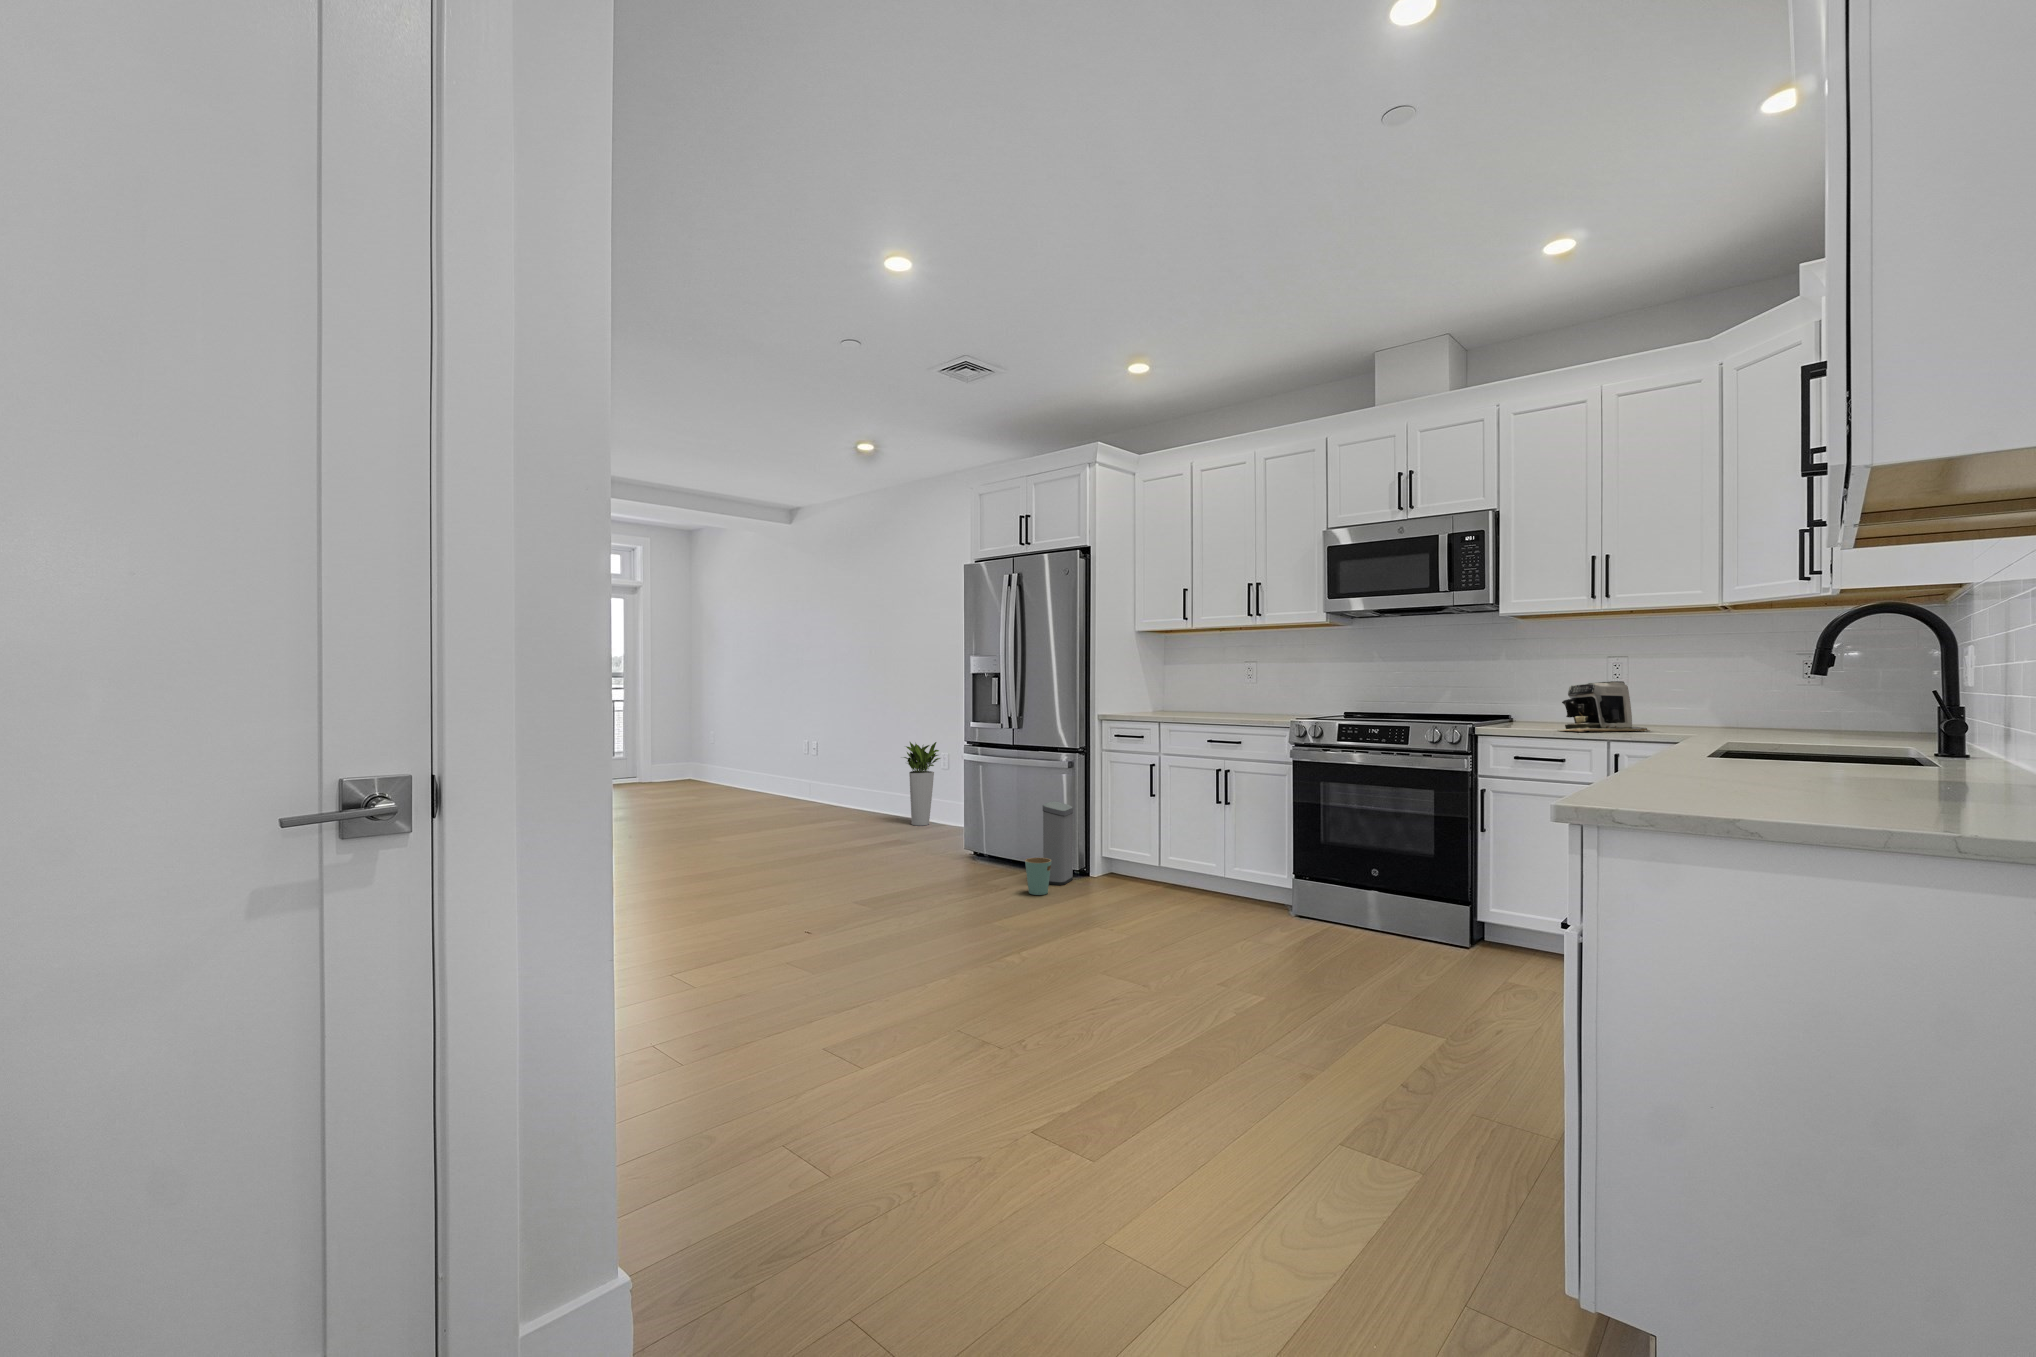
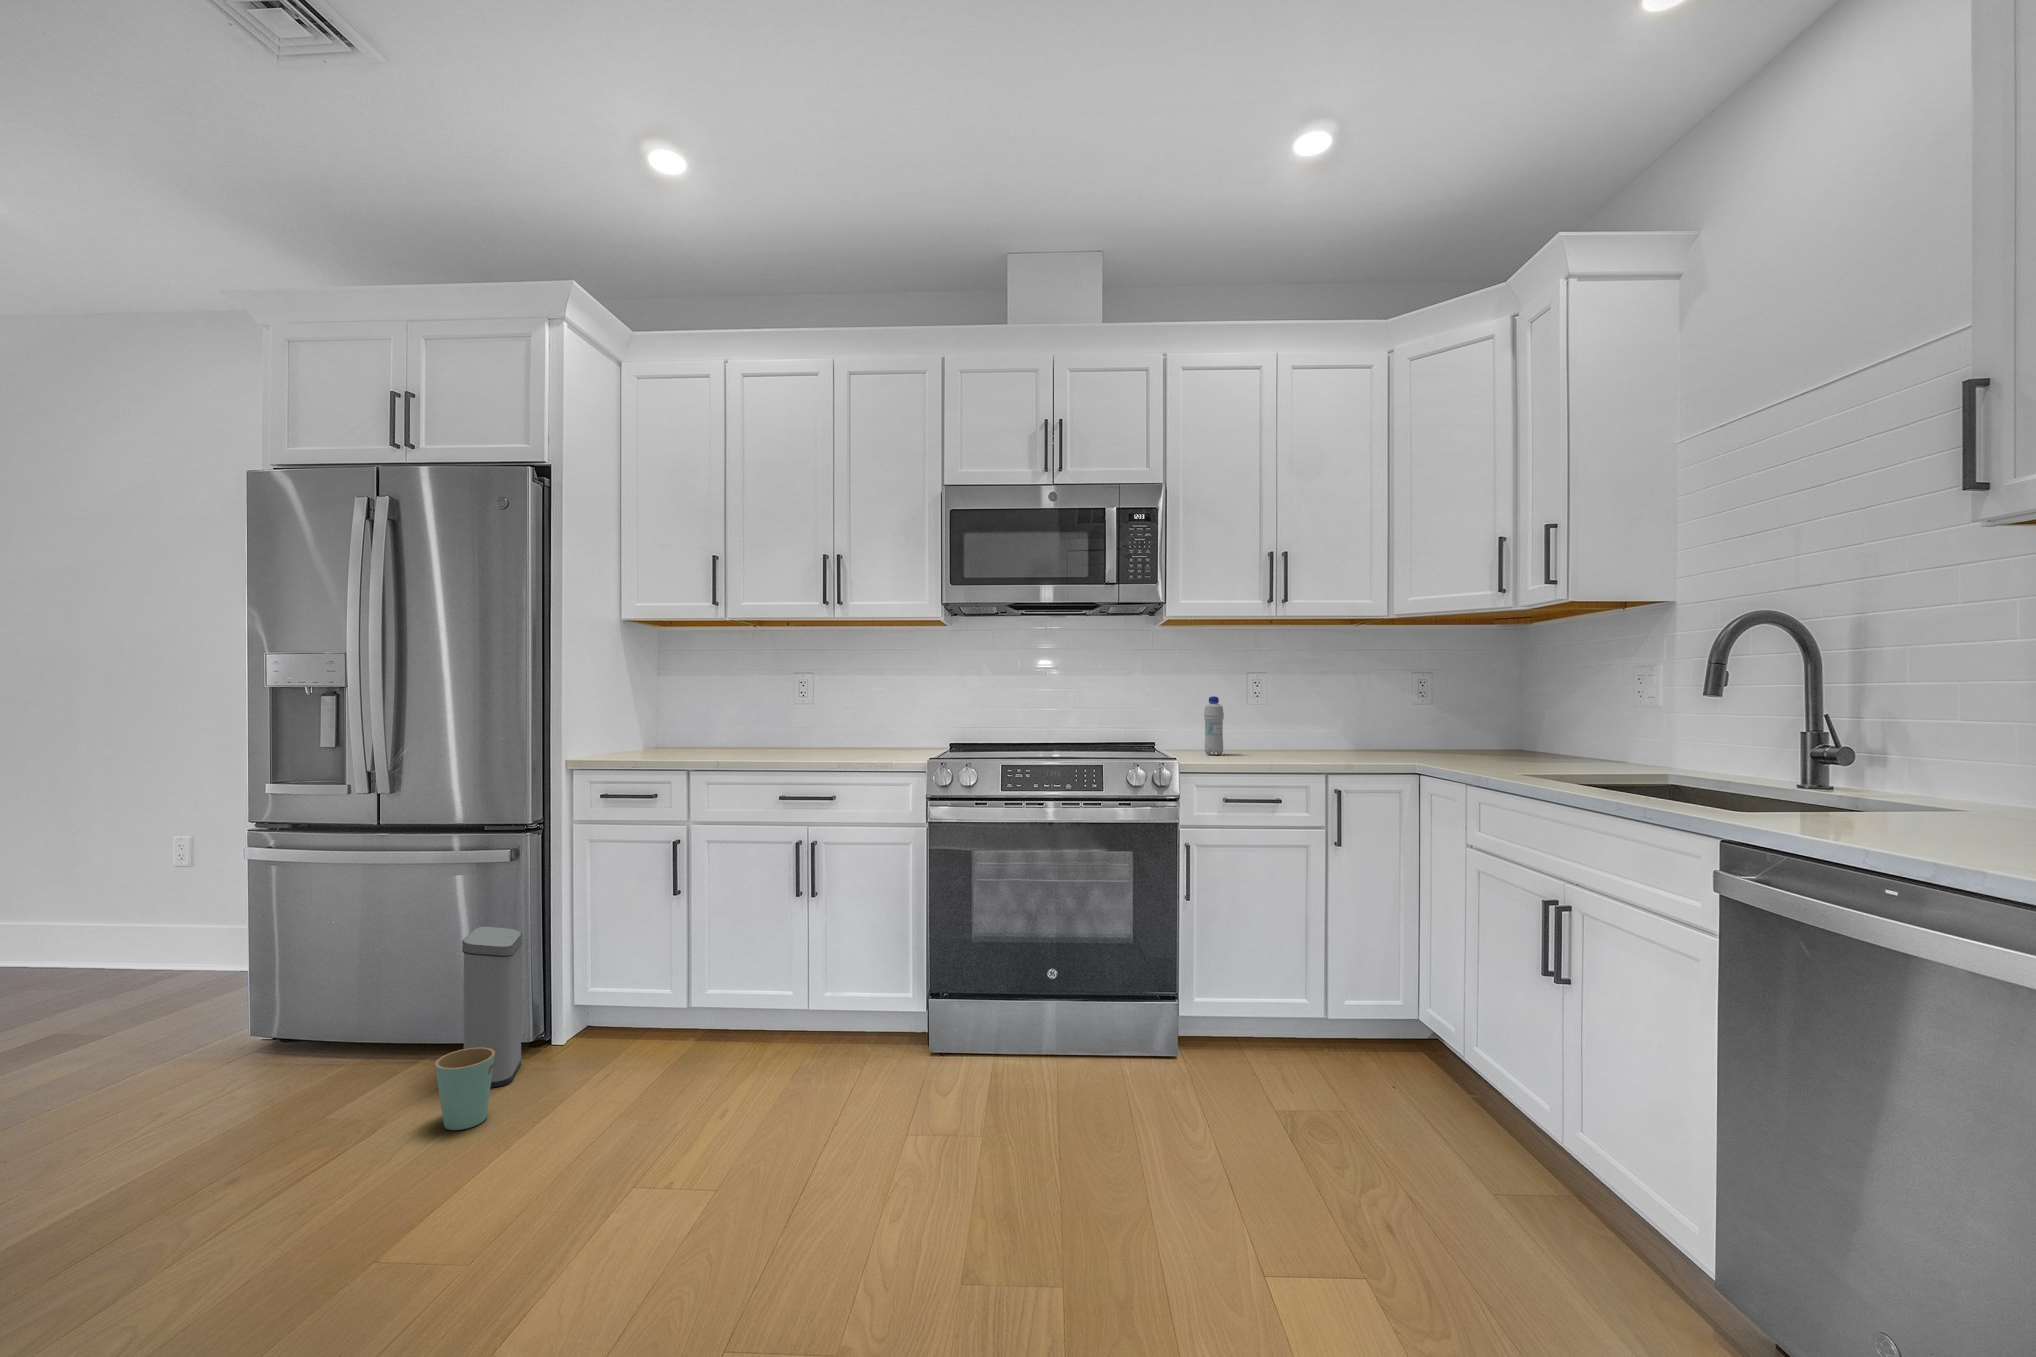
bottle: none [1534,679,1552,727] -> present [1204,696,1224,755]
coffee maker: present [1559,681,1649,732] -> none [1262,700,1337,766]
planter: present [904,742,940,825] -> none [47,817,167,990]

